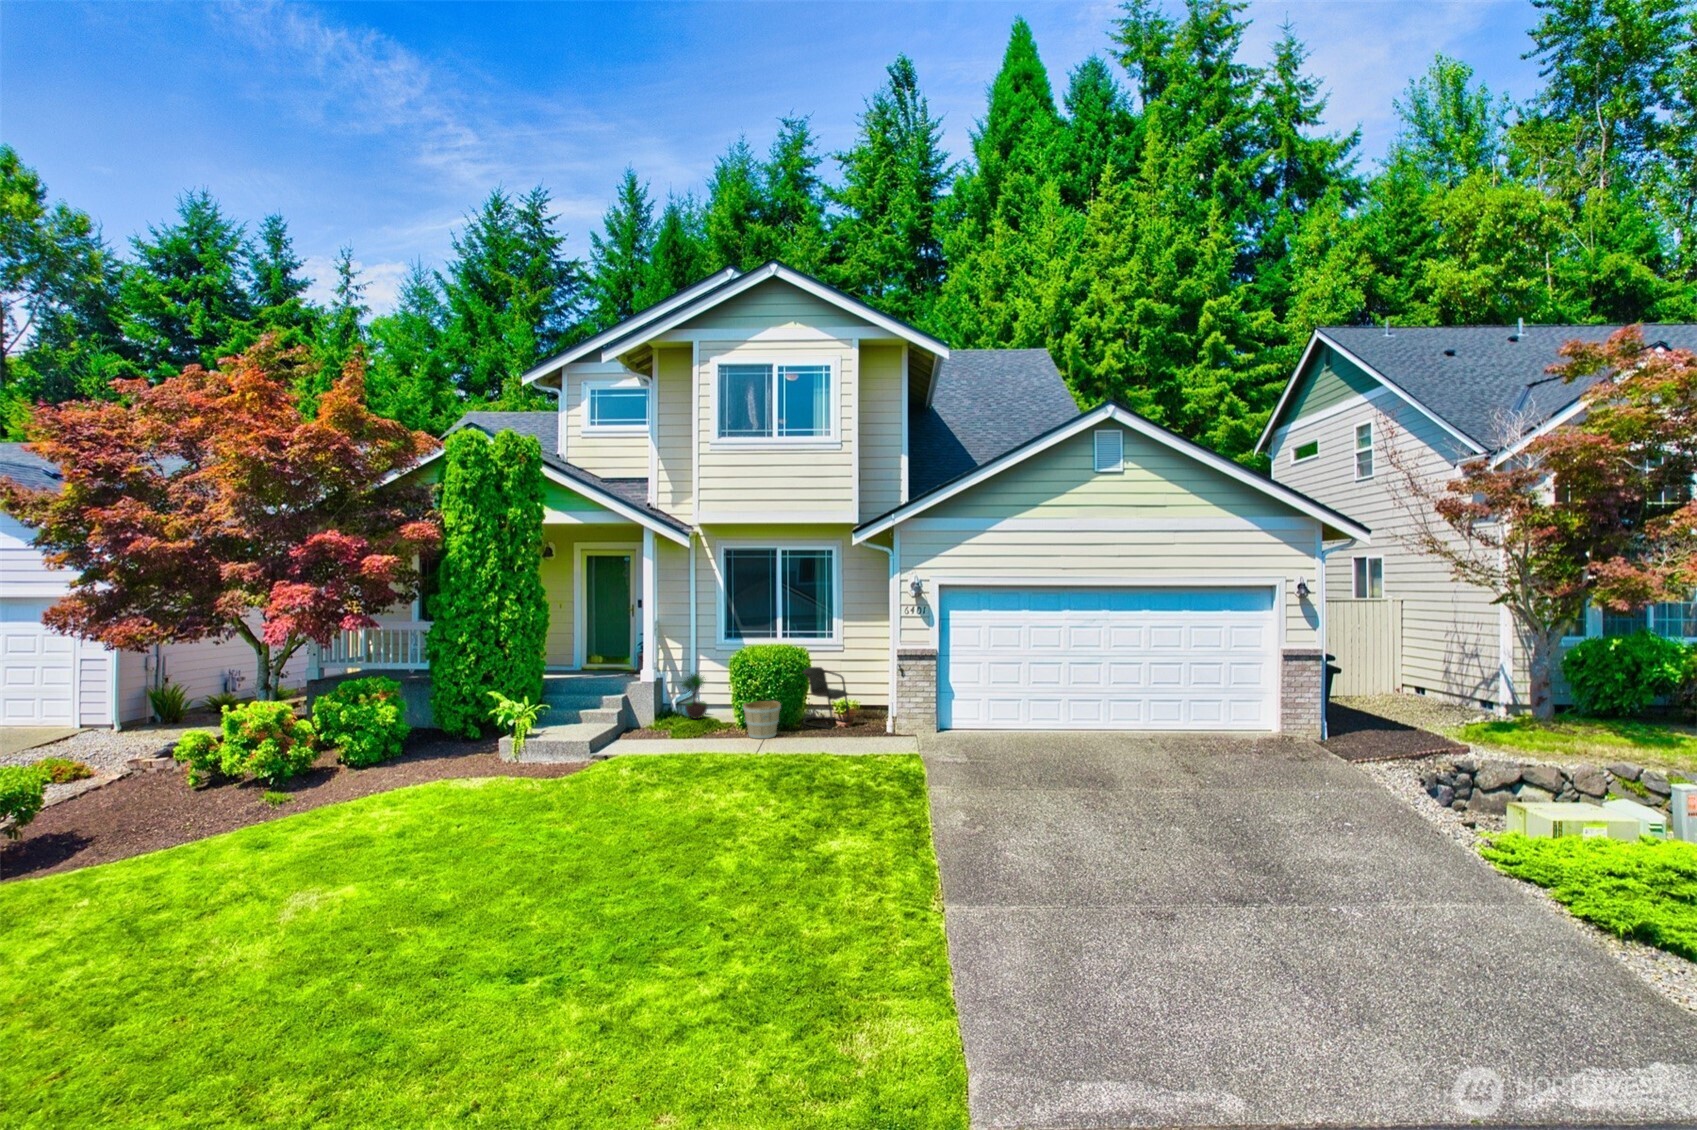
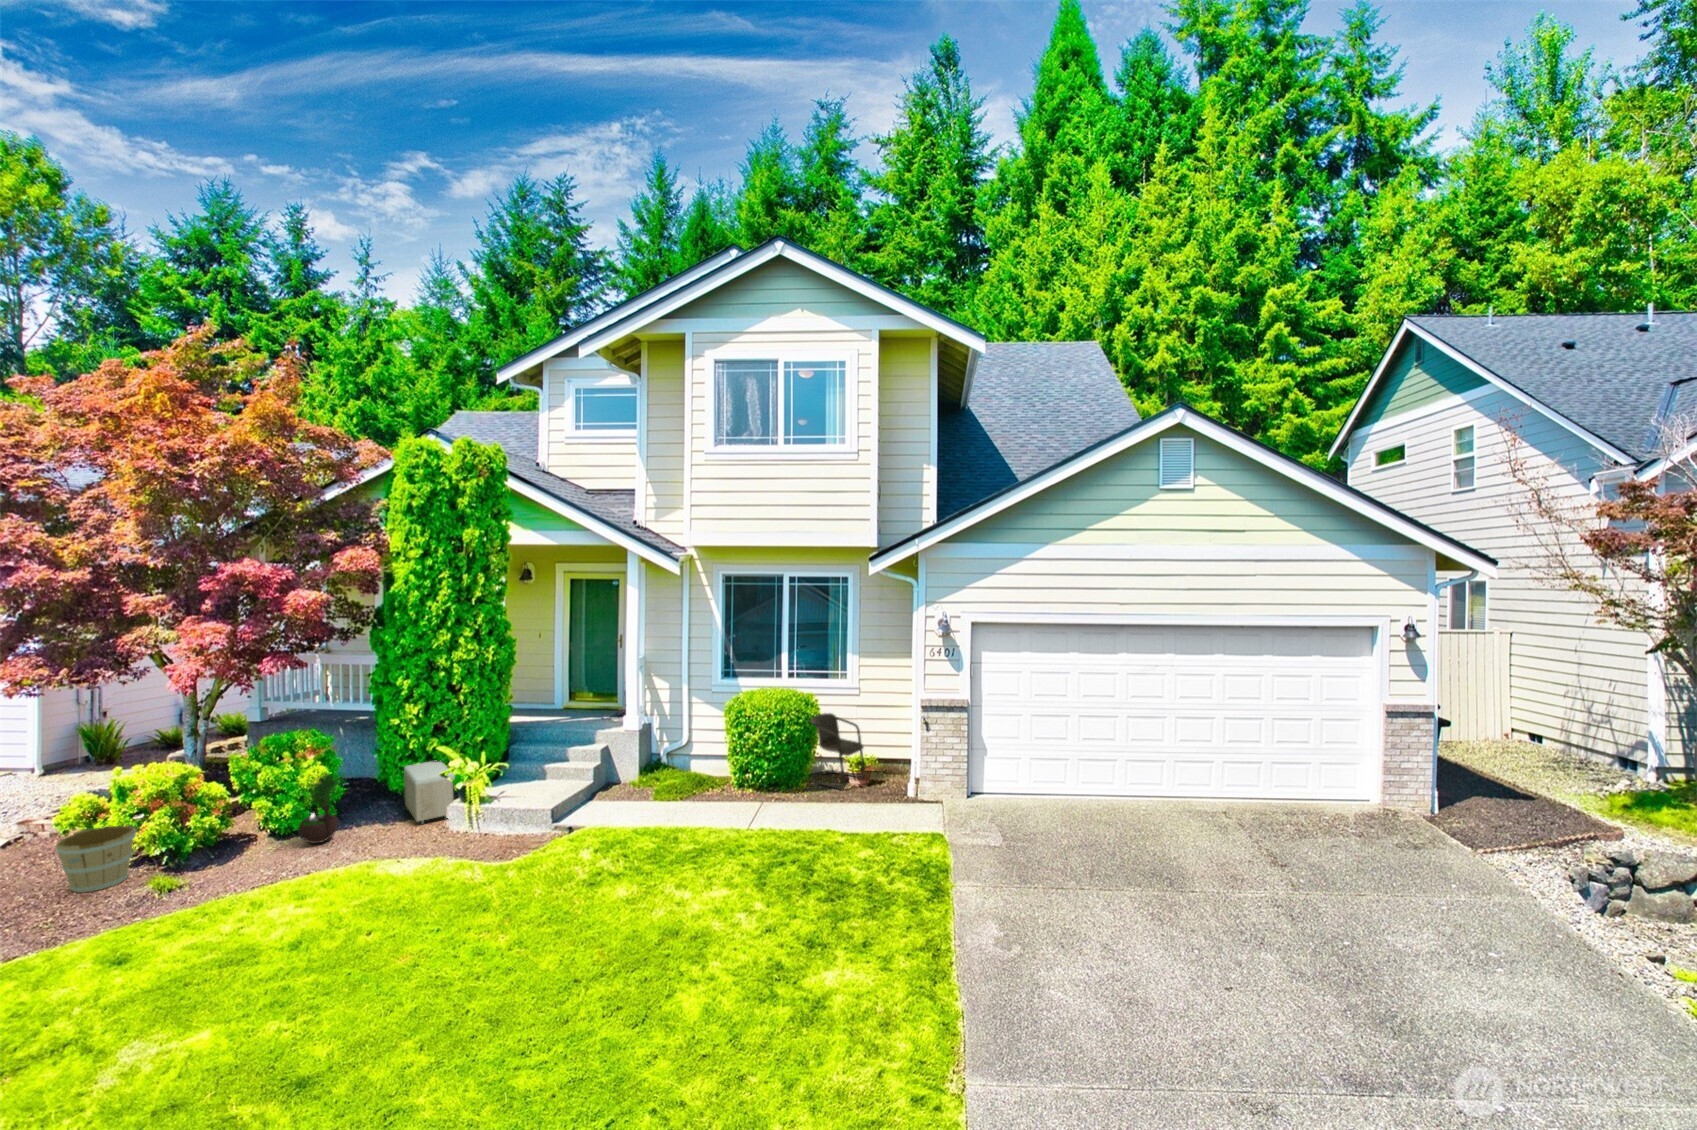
potted tree: present [682,674,707,719] -> present [299,772,346,843]
wooden bucket: present [743,701,781,739] -> present [56,825,137,893]
storage bench: none [457,707,504,757] -> present [404,762,455,824]

